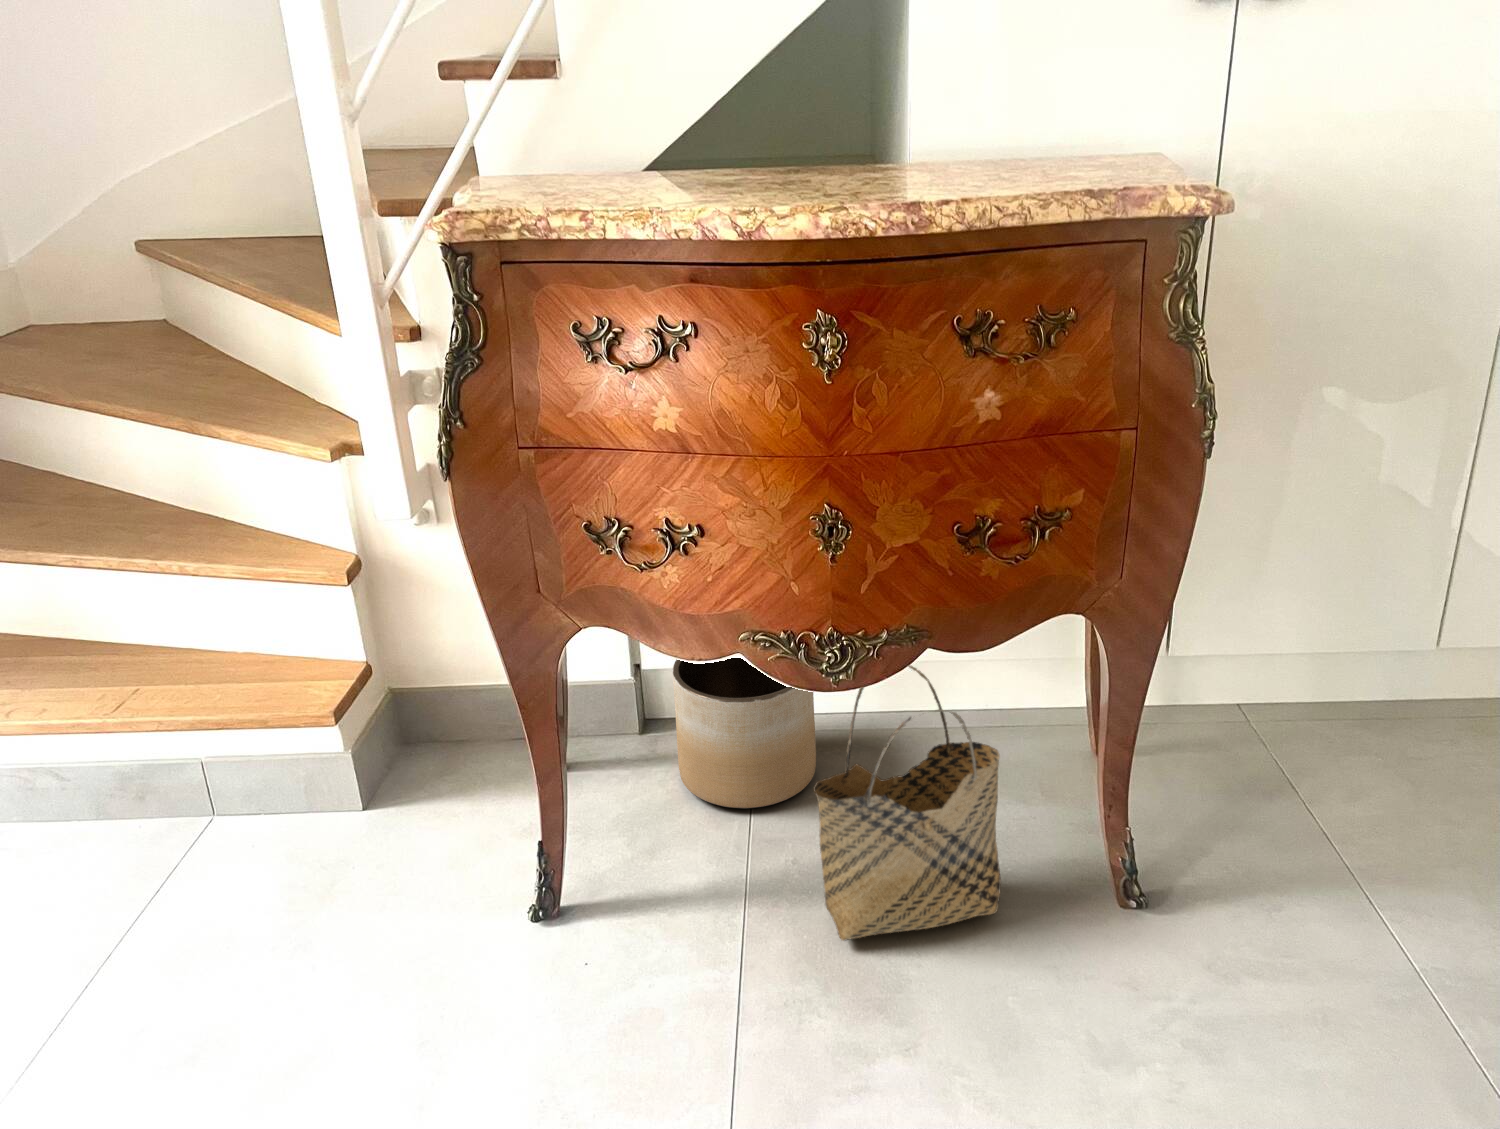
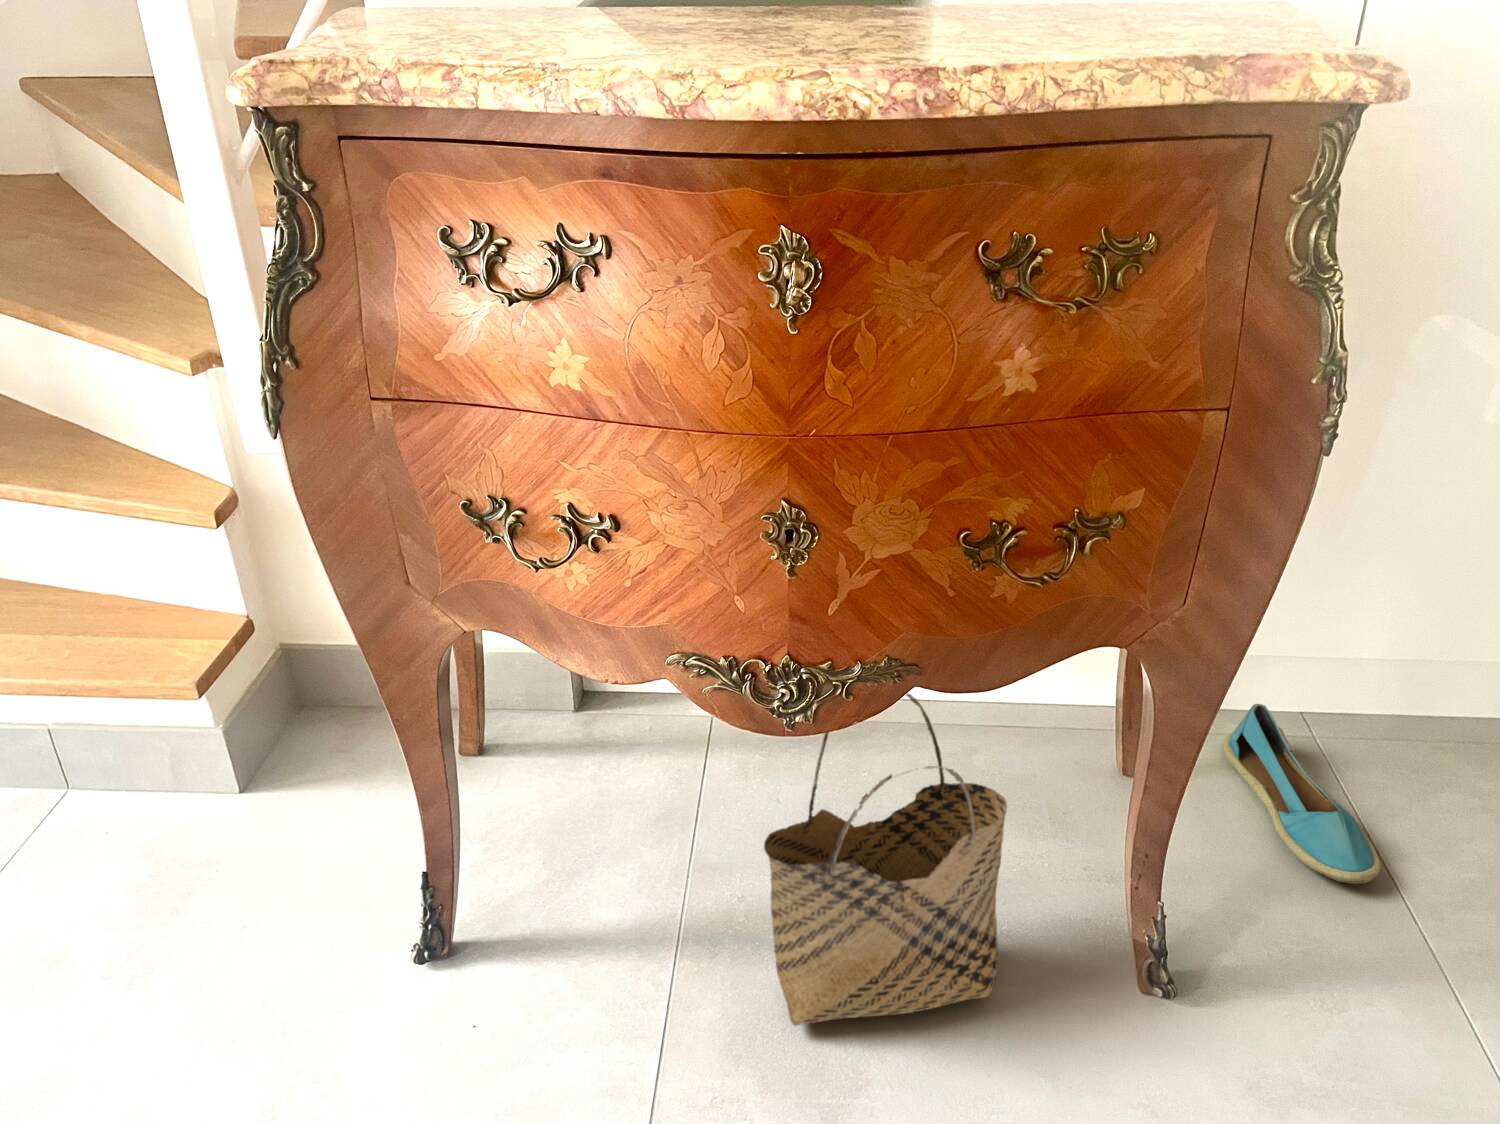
planter: present [673,658,816,809] -> none [611,605,785,823]
shoe: none [1173,693,1302,821] -> present [1222,704,1381,884]

